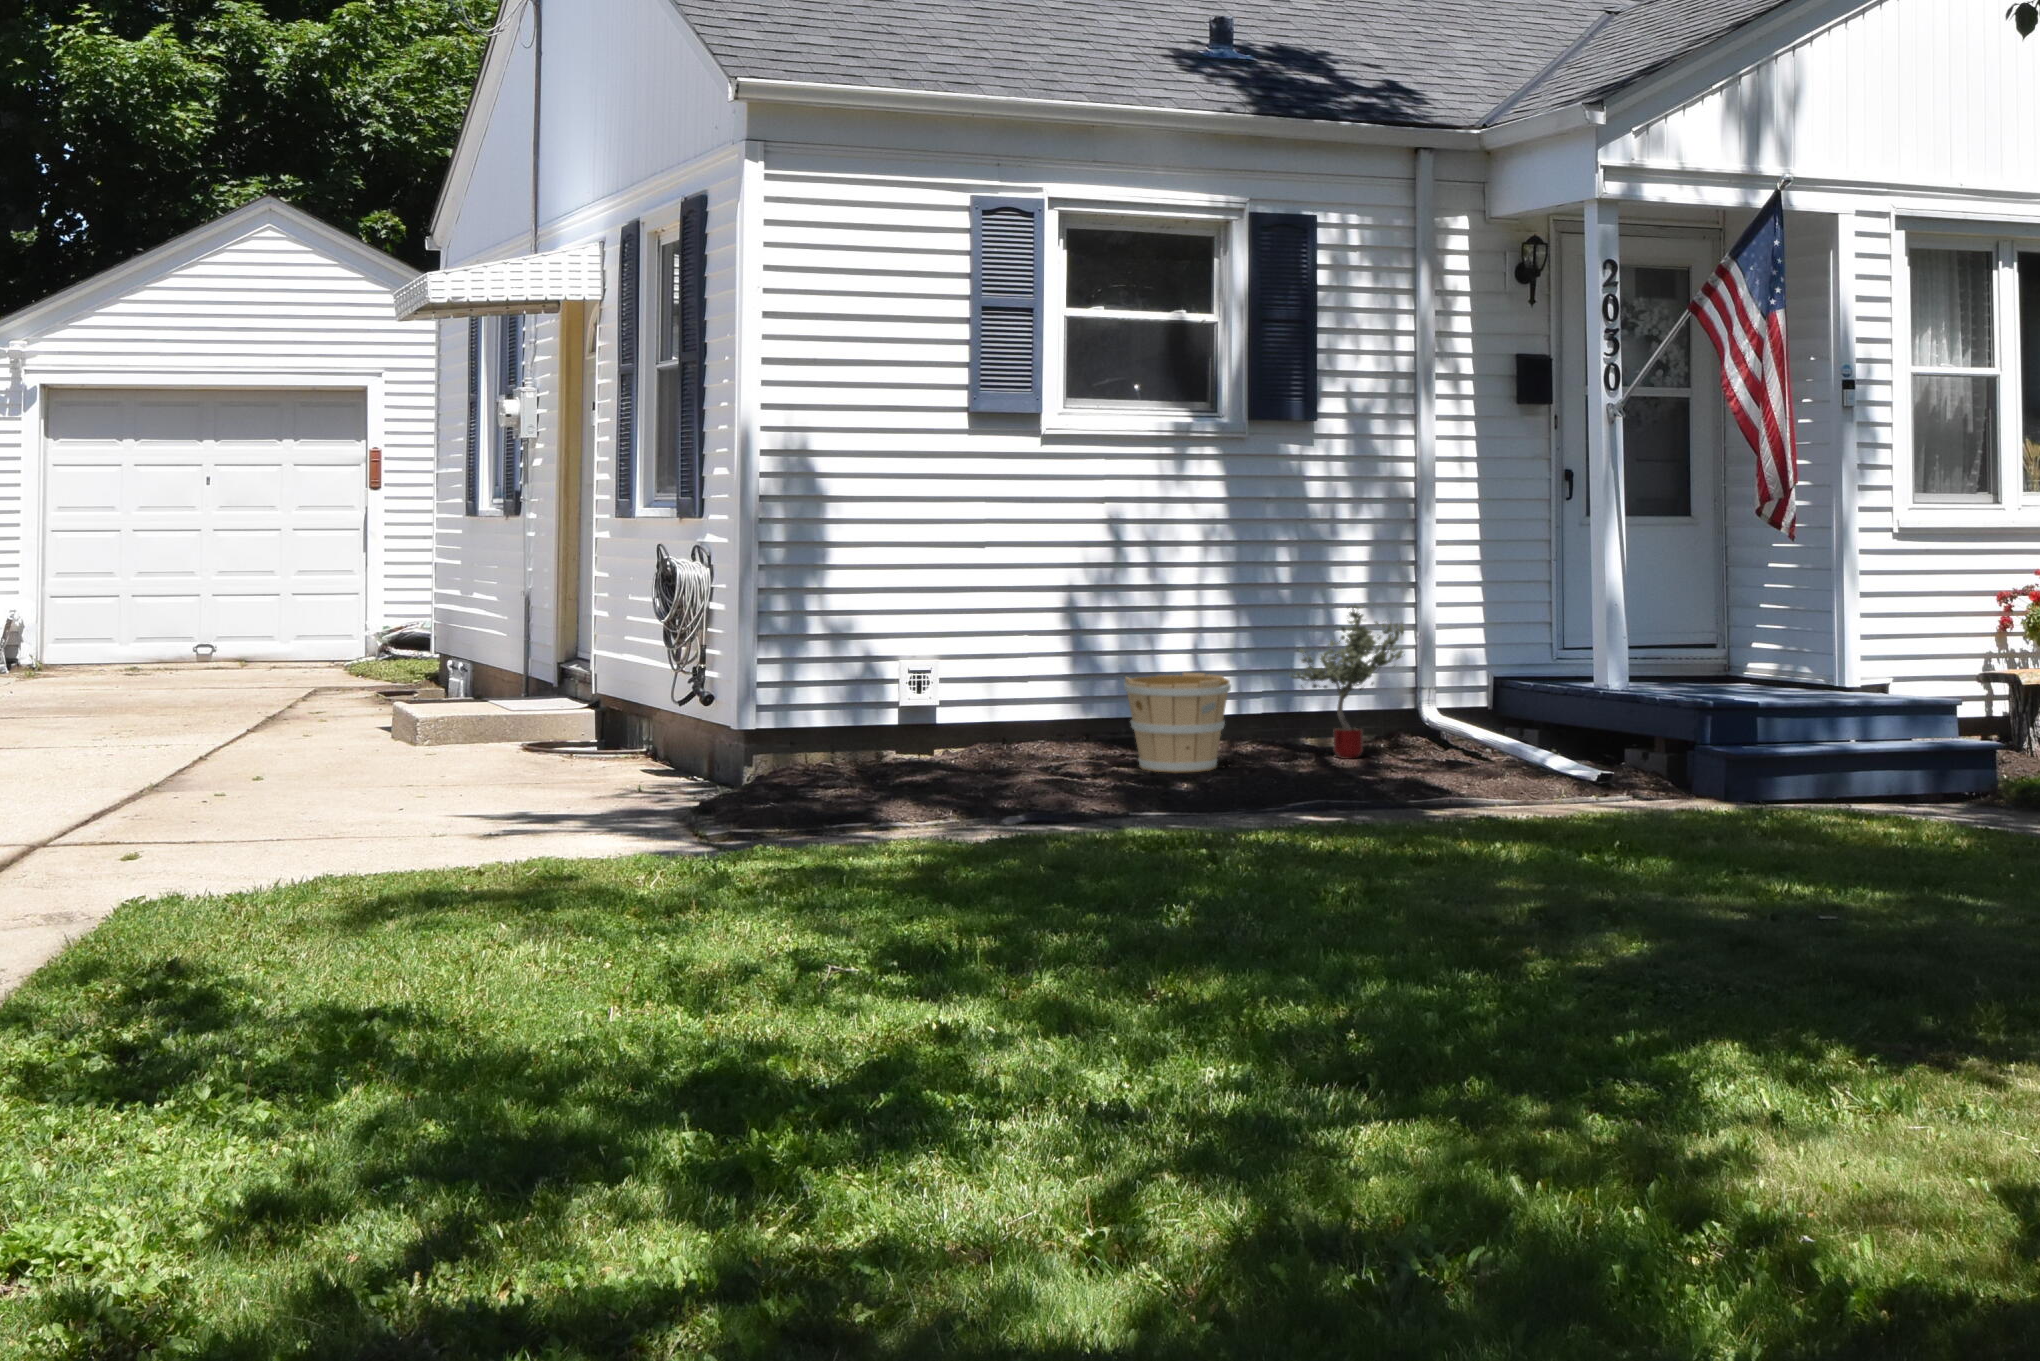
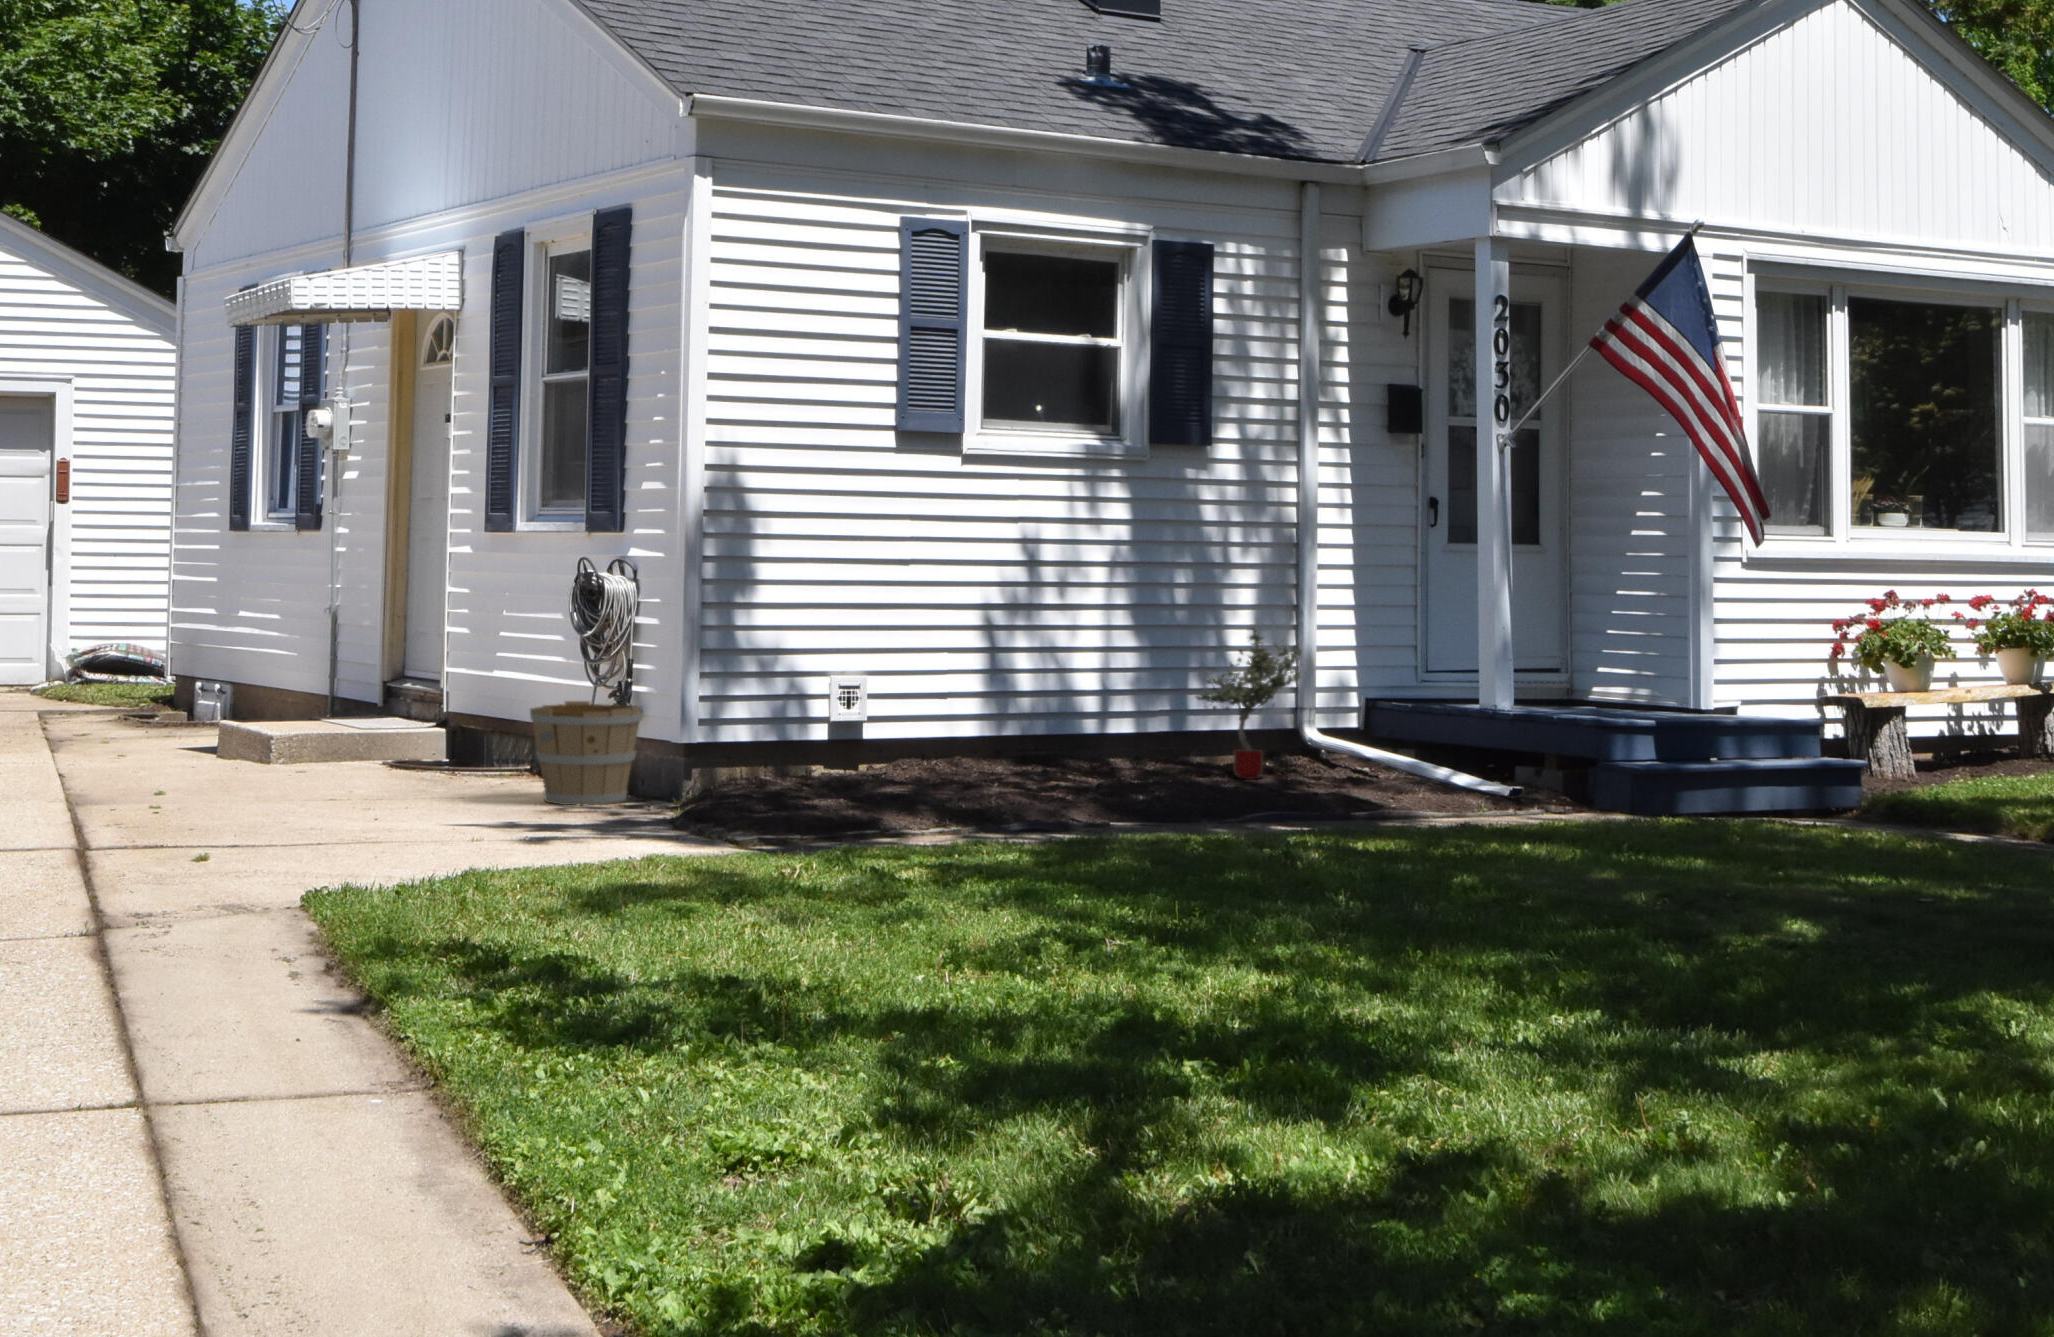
wooden bucket: present [1124,672,1231,773] -> present [530,701,643,806]

